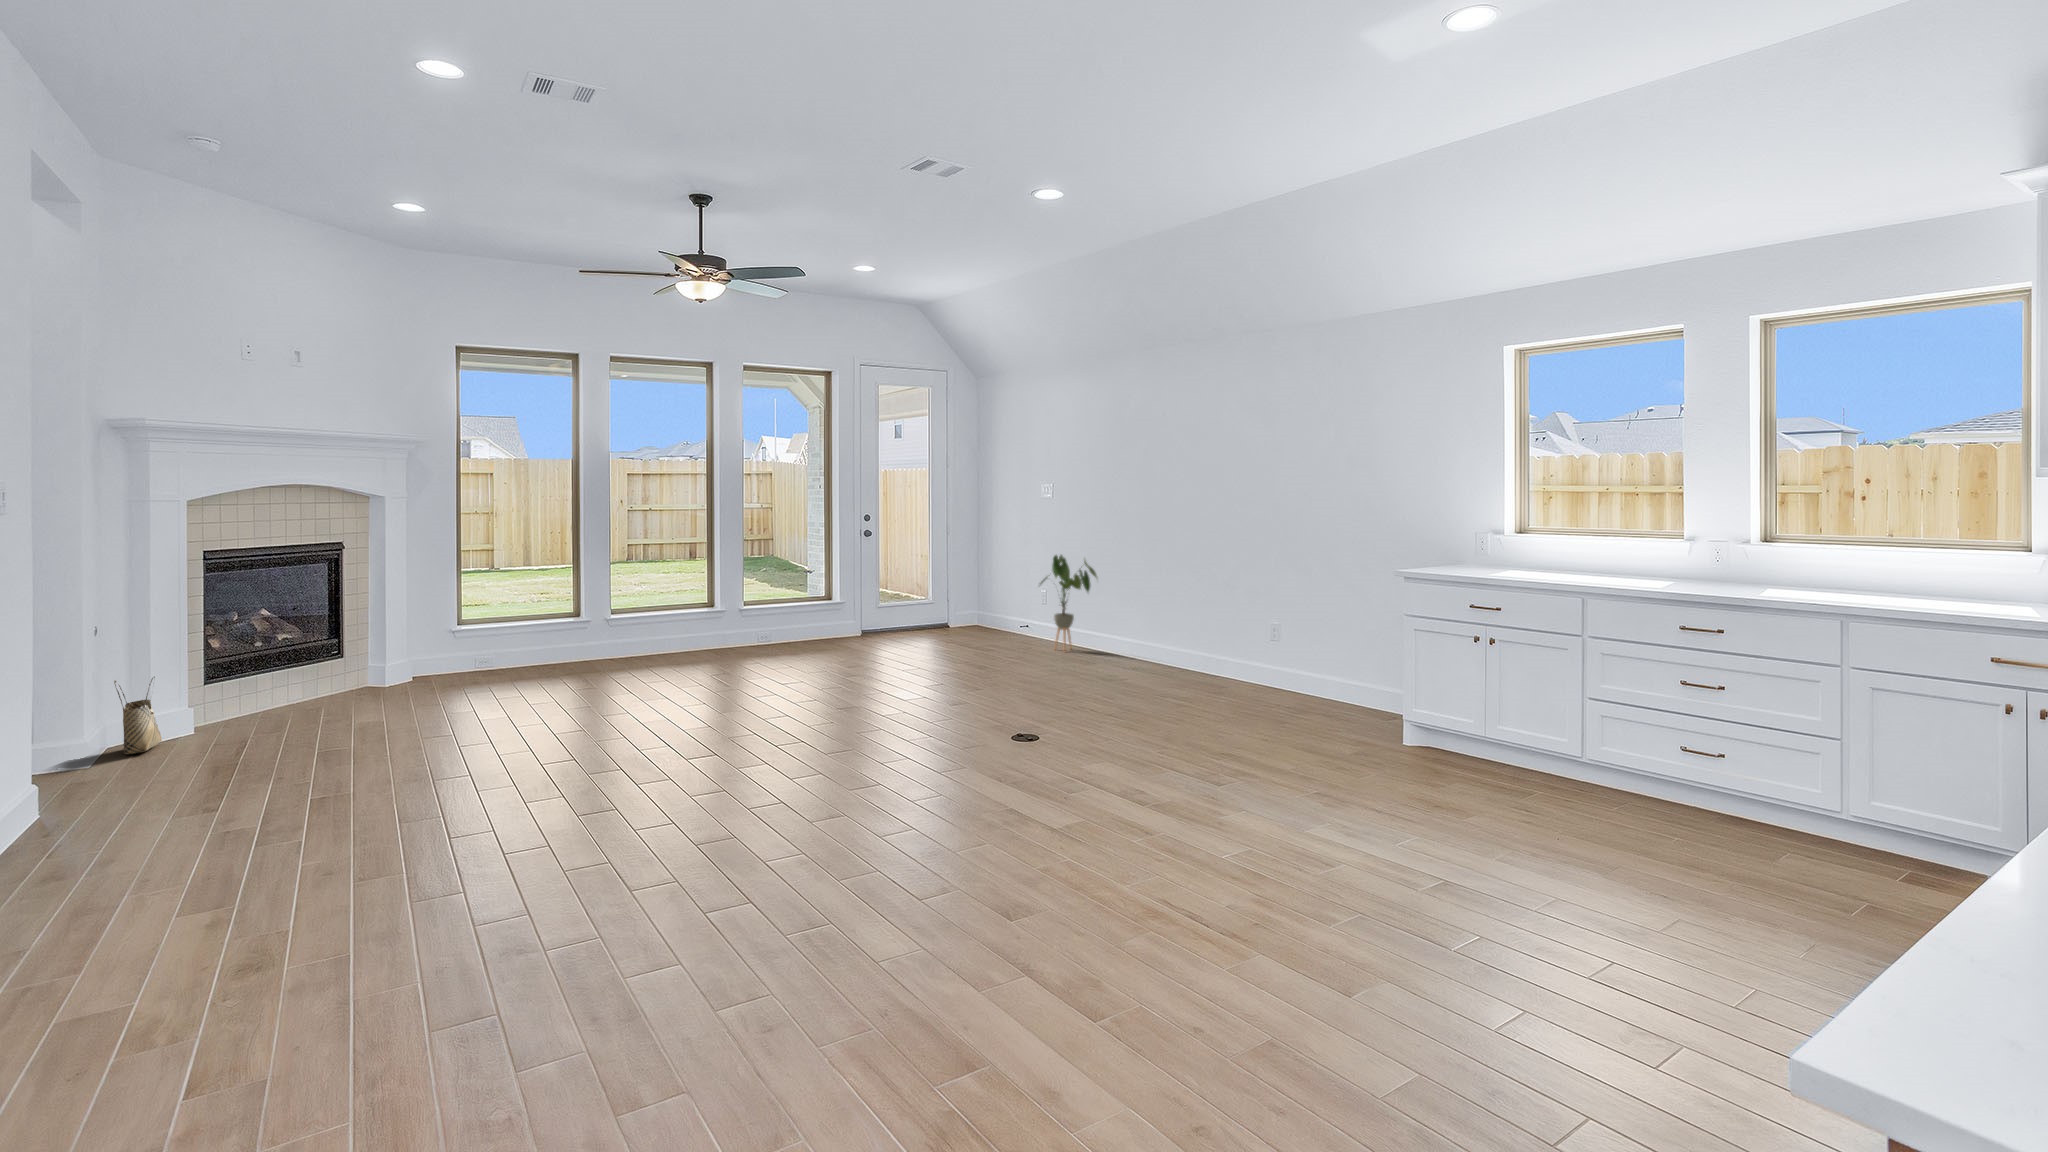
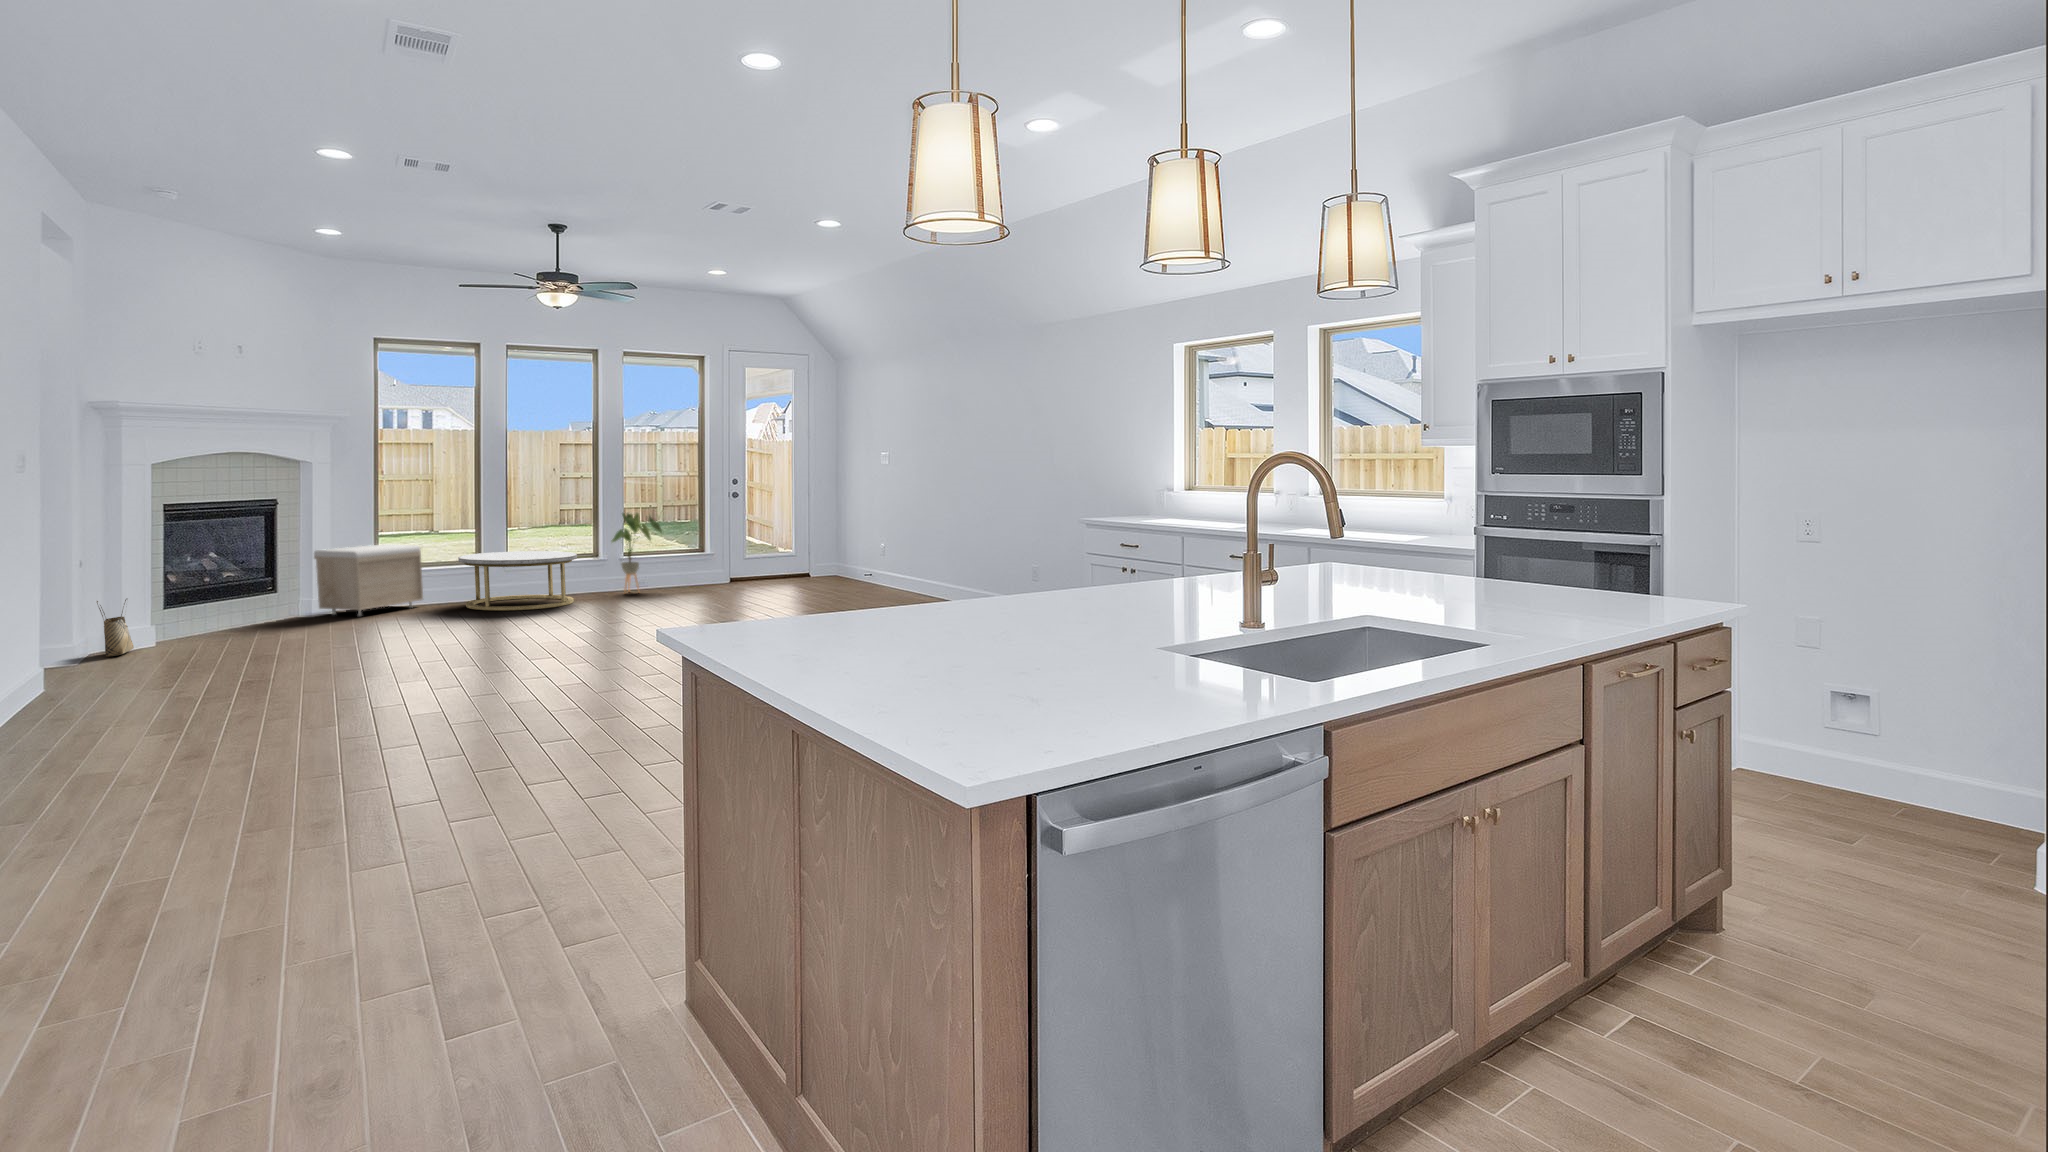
house plant: present [1040,555,1097,650] -> present [612,513,662,592]
storage bench: none [387,595,514,686] -> present [314,545,423,616]
coffee table: none [558,601,696,677] -> present [458,551,577,611]

